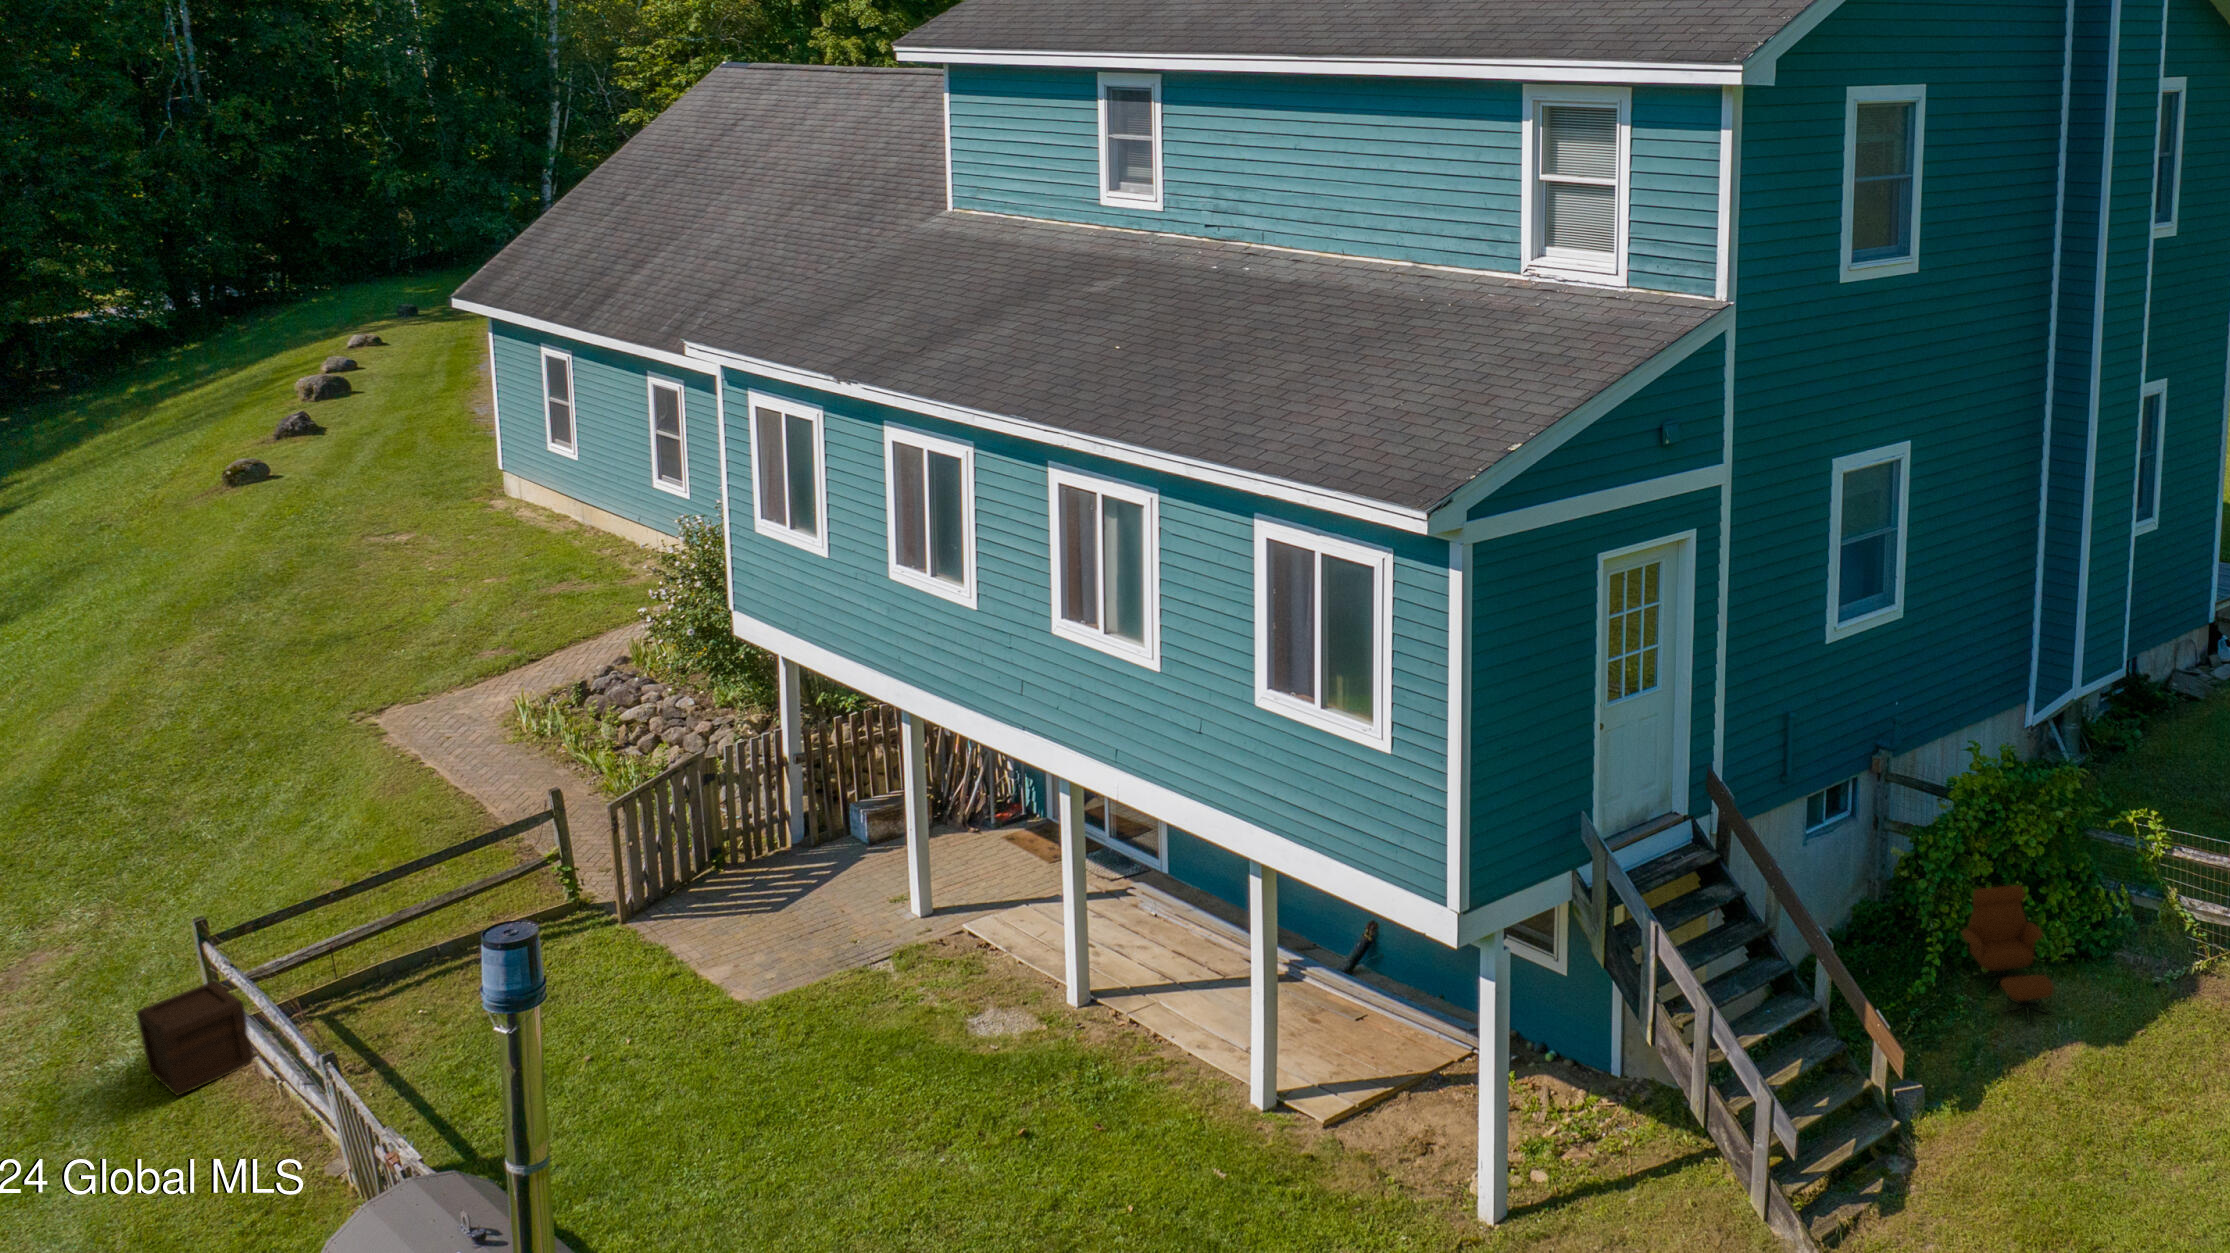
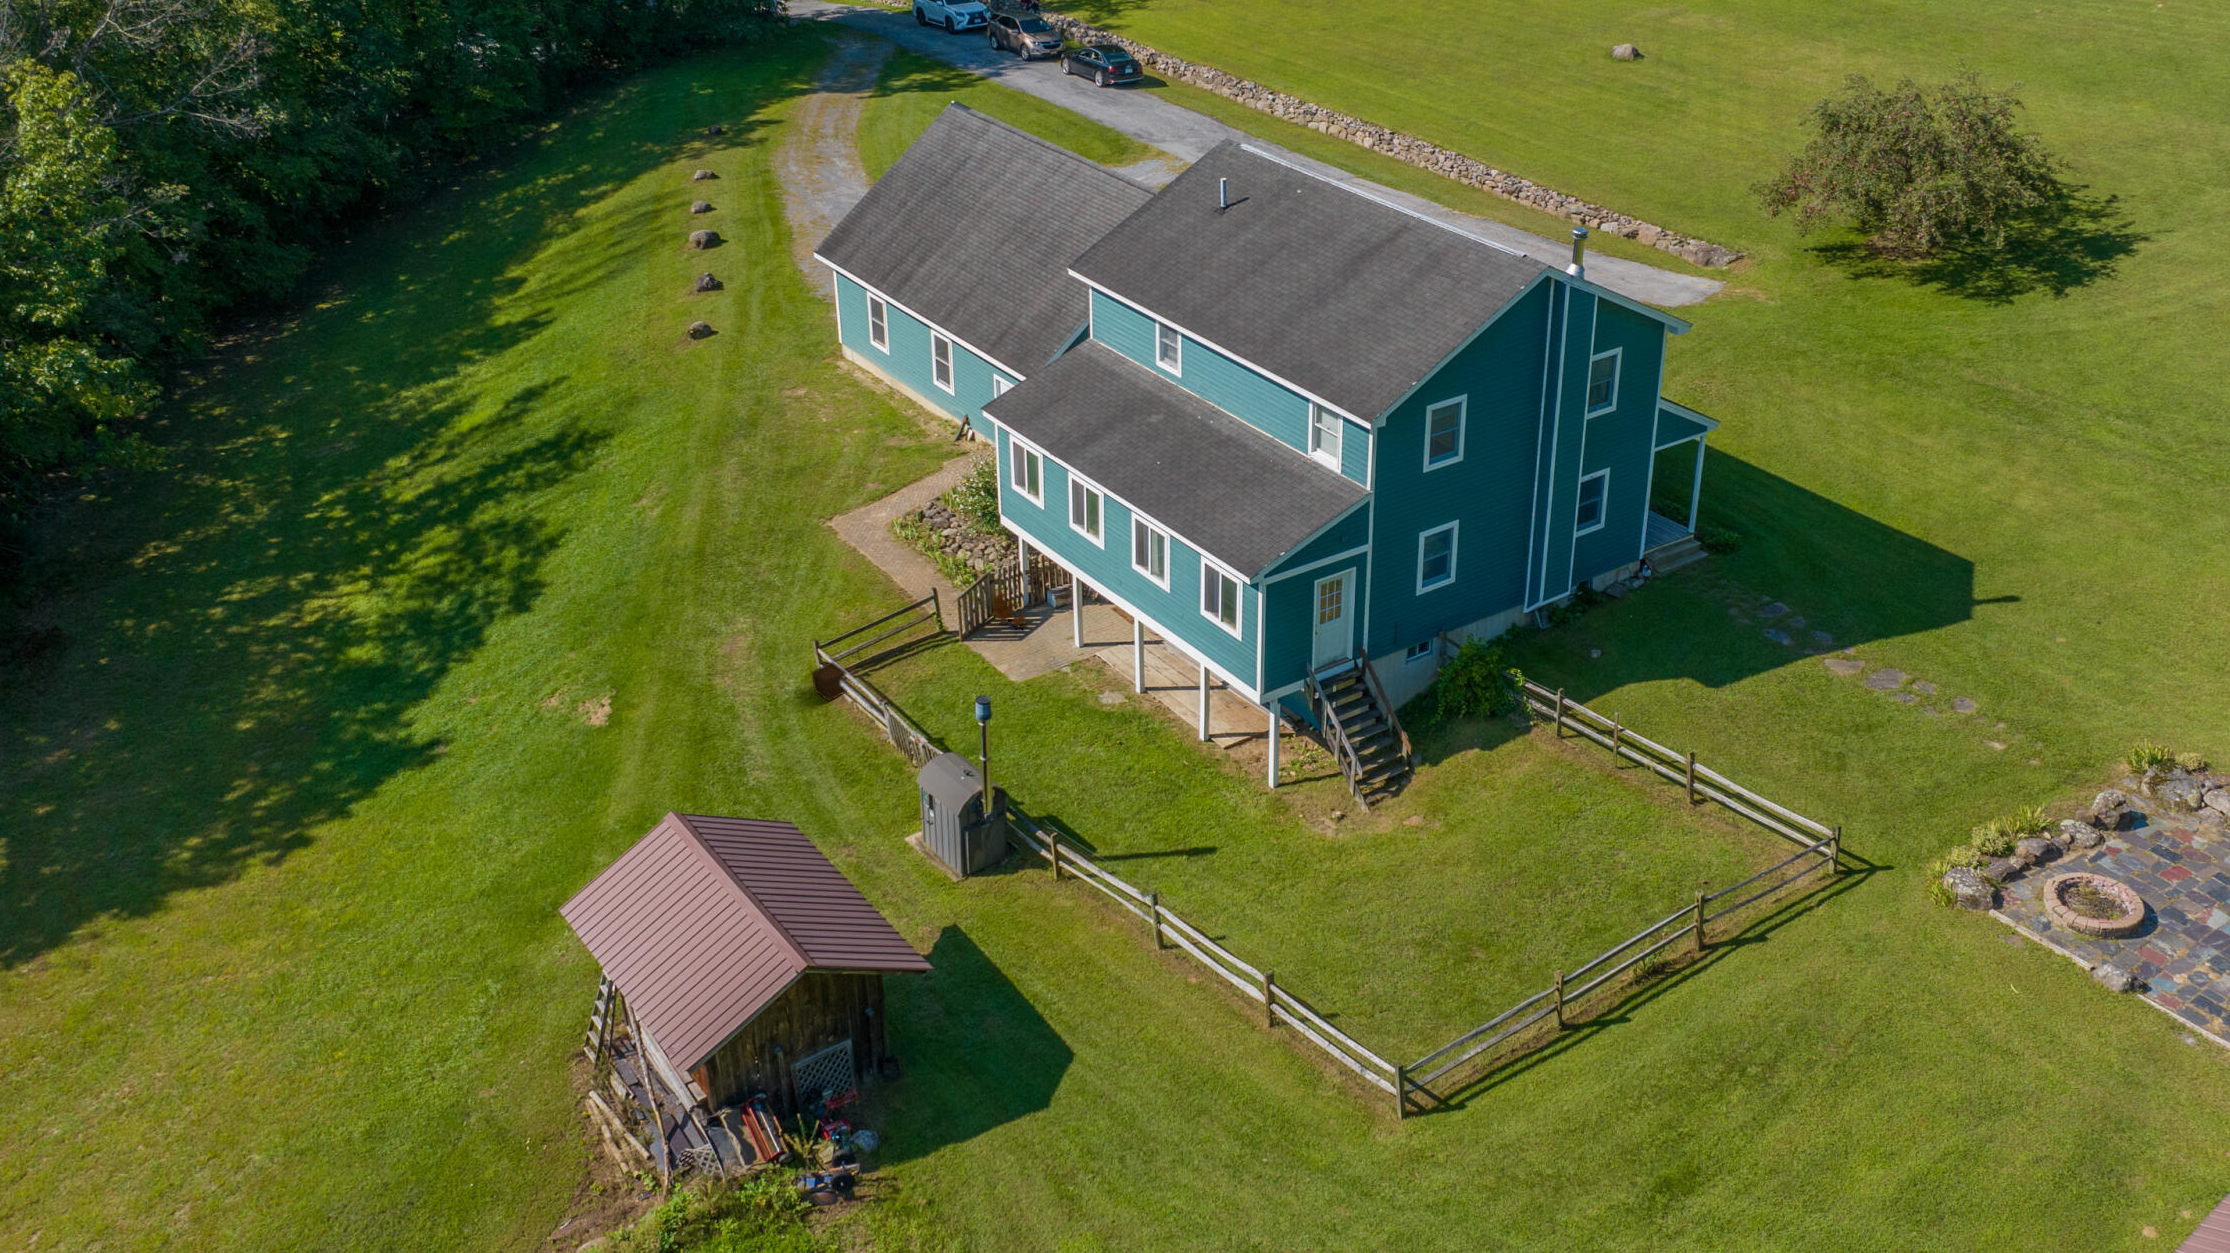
lounge chair: present [1962,885,2054,1023] -> present [993,593,1026,629]

